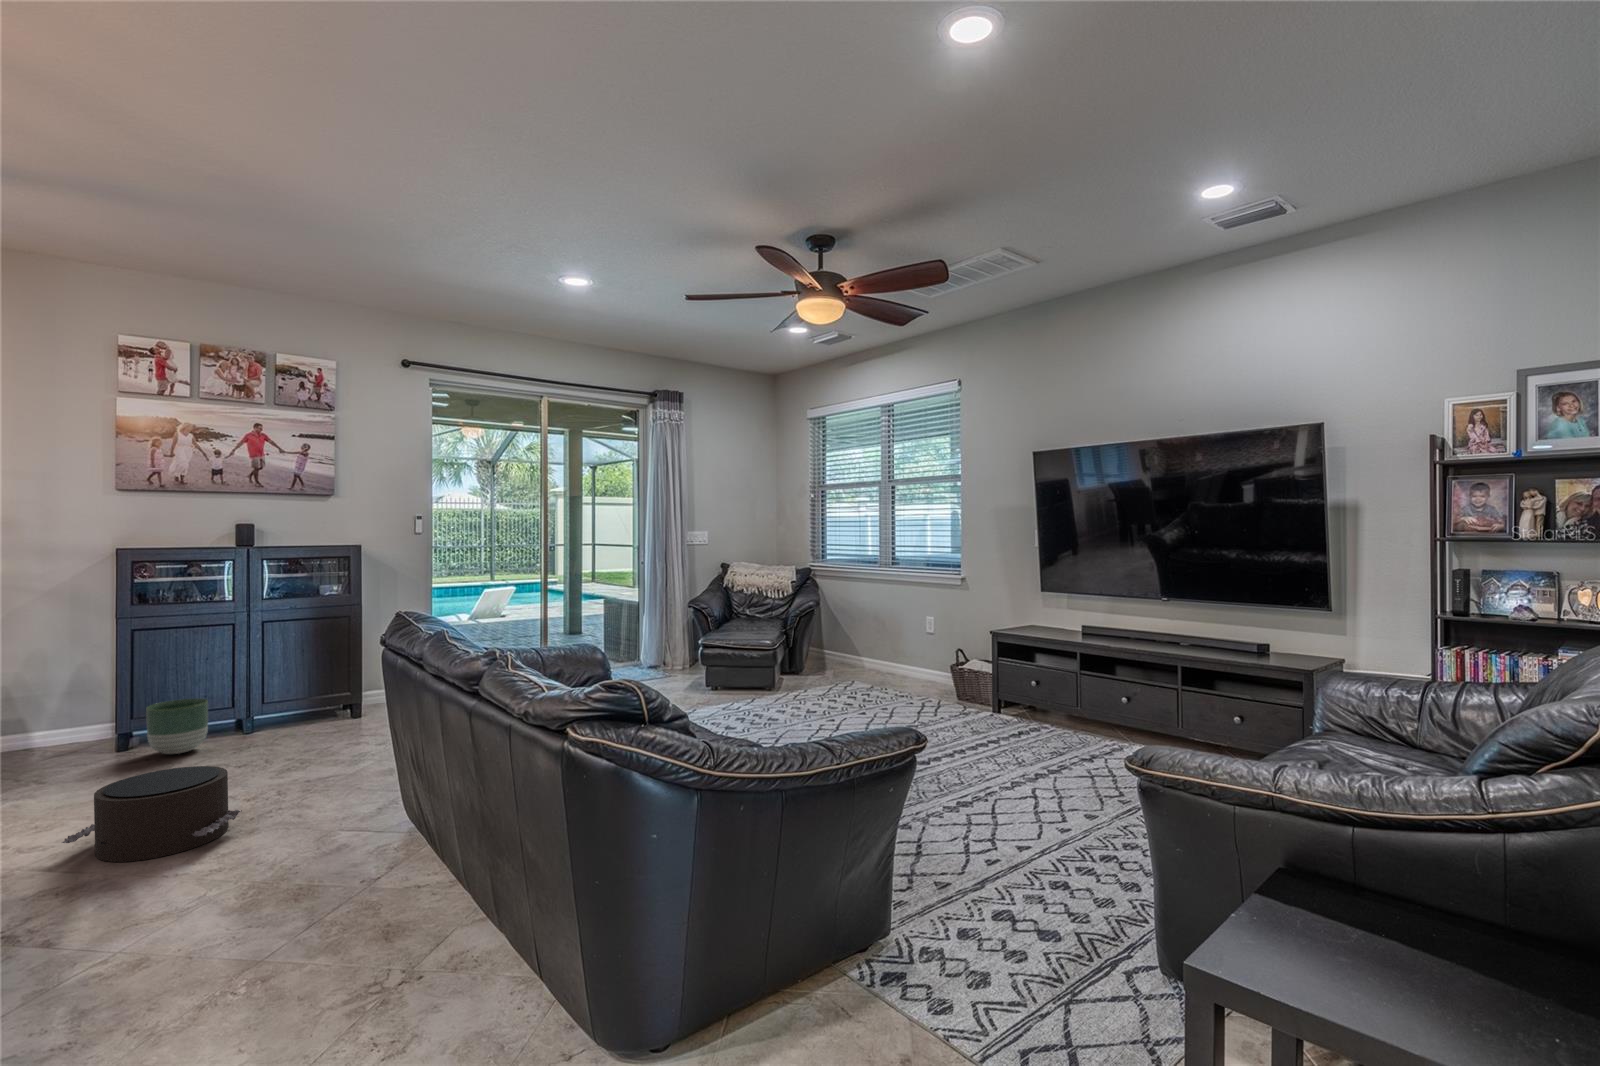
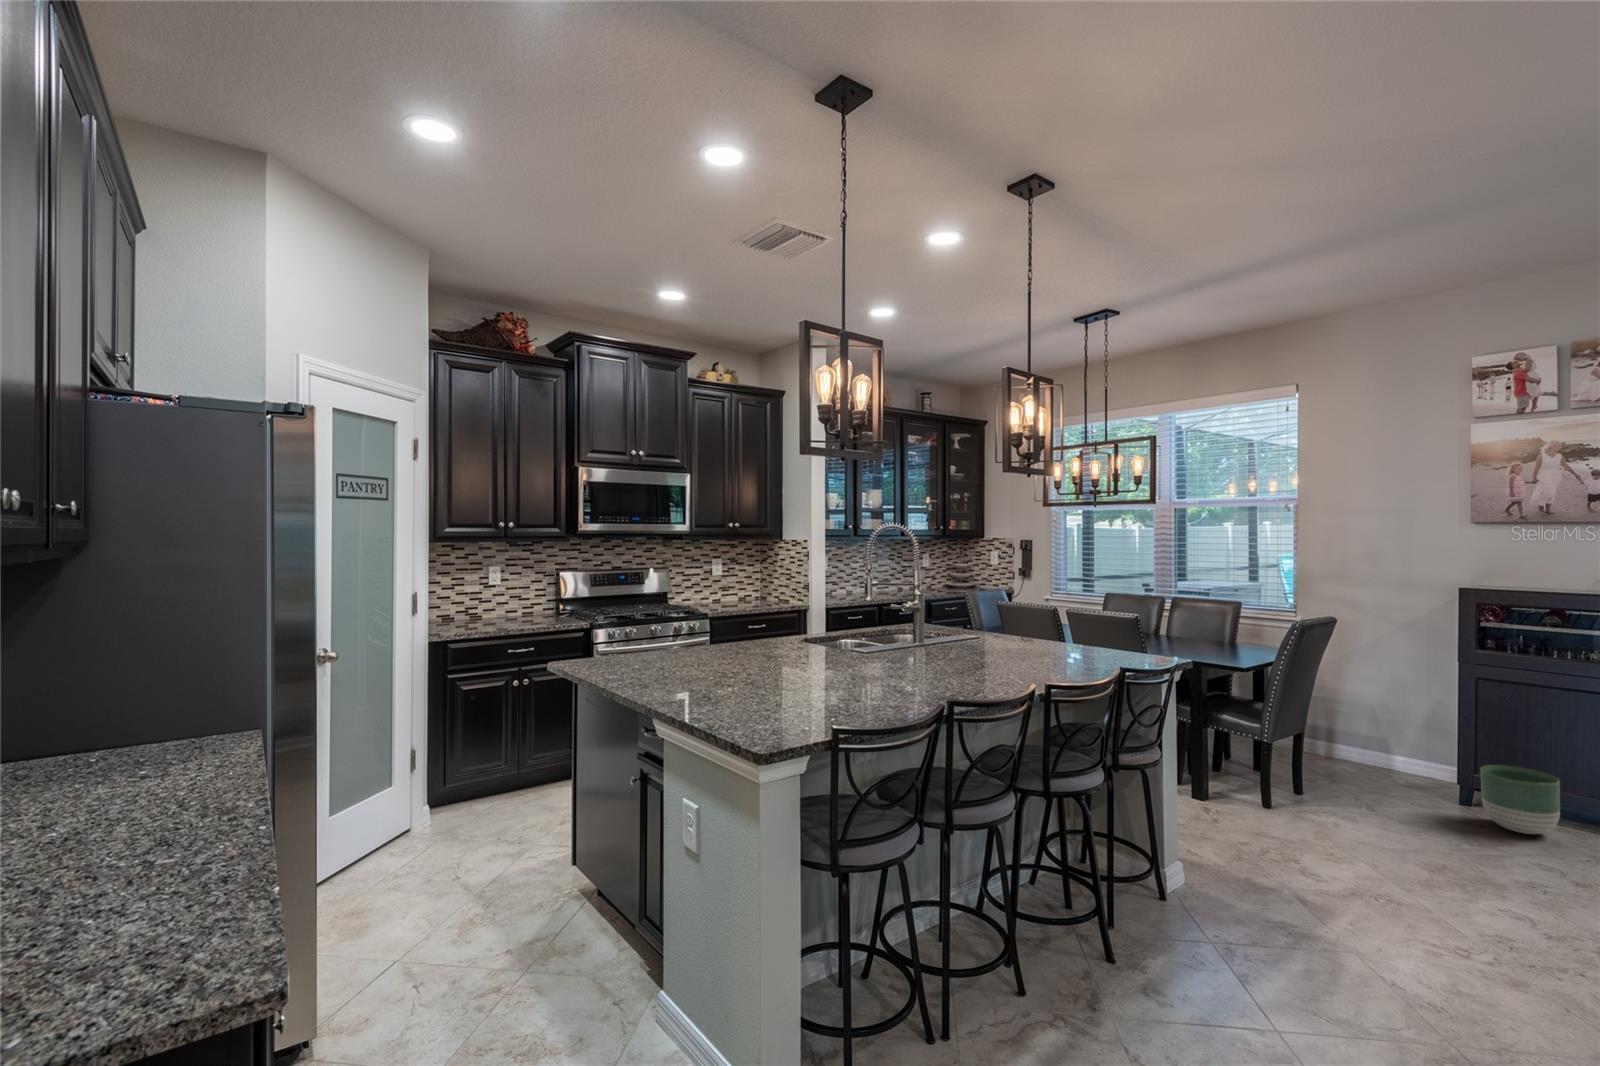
pouf: present [62,766,242,862] -> none [1313,845,1502,968]

